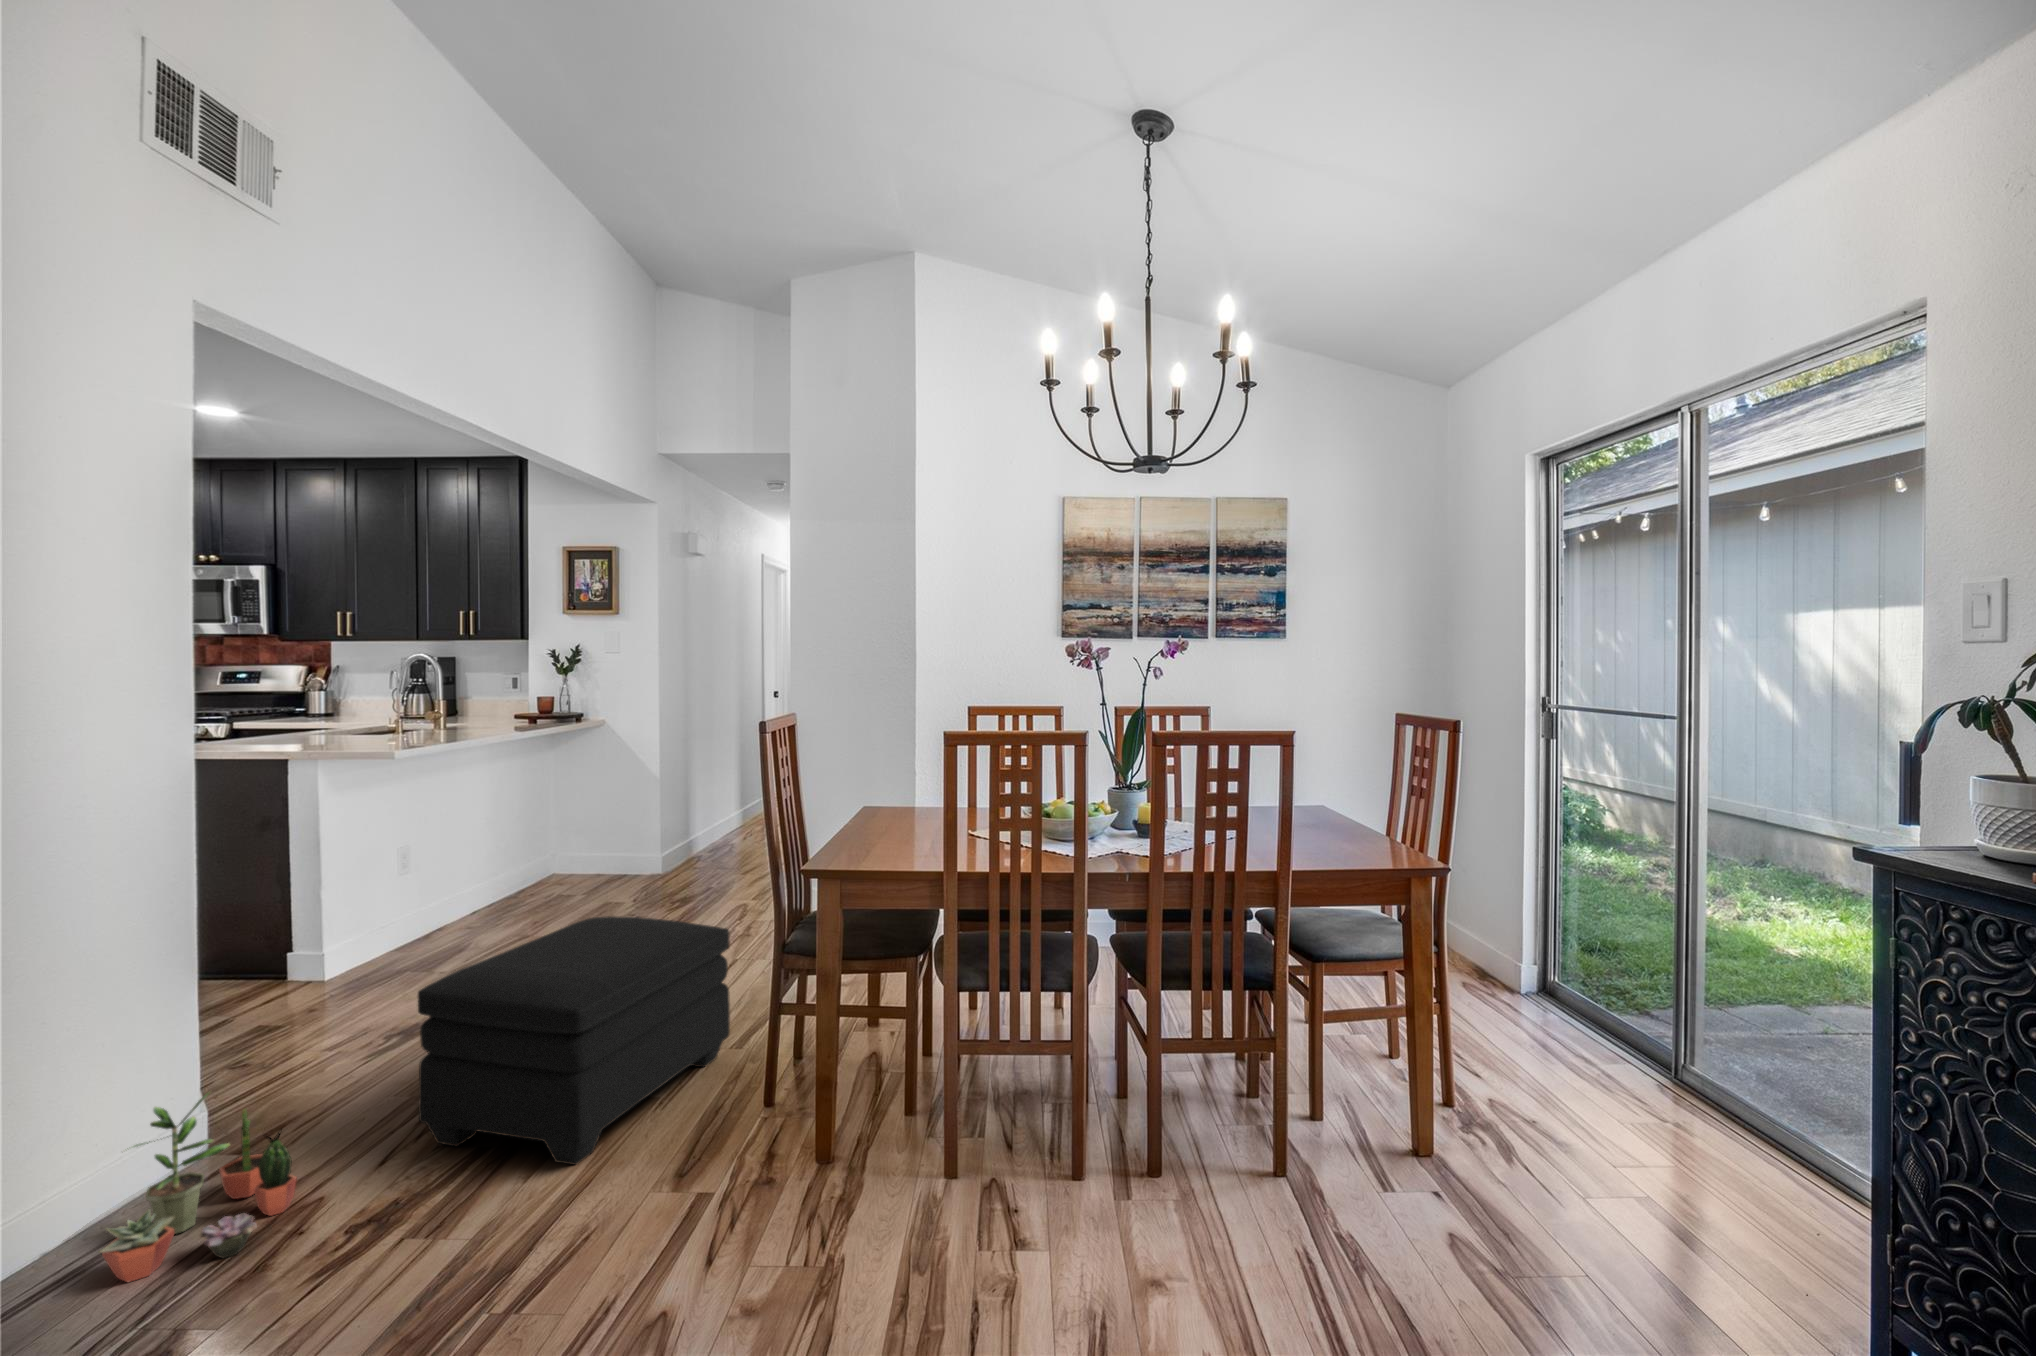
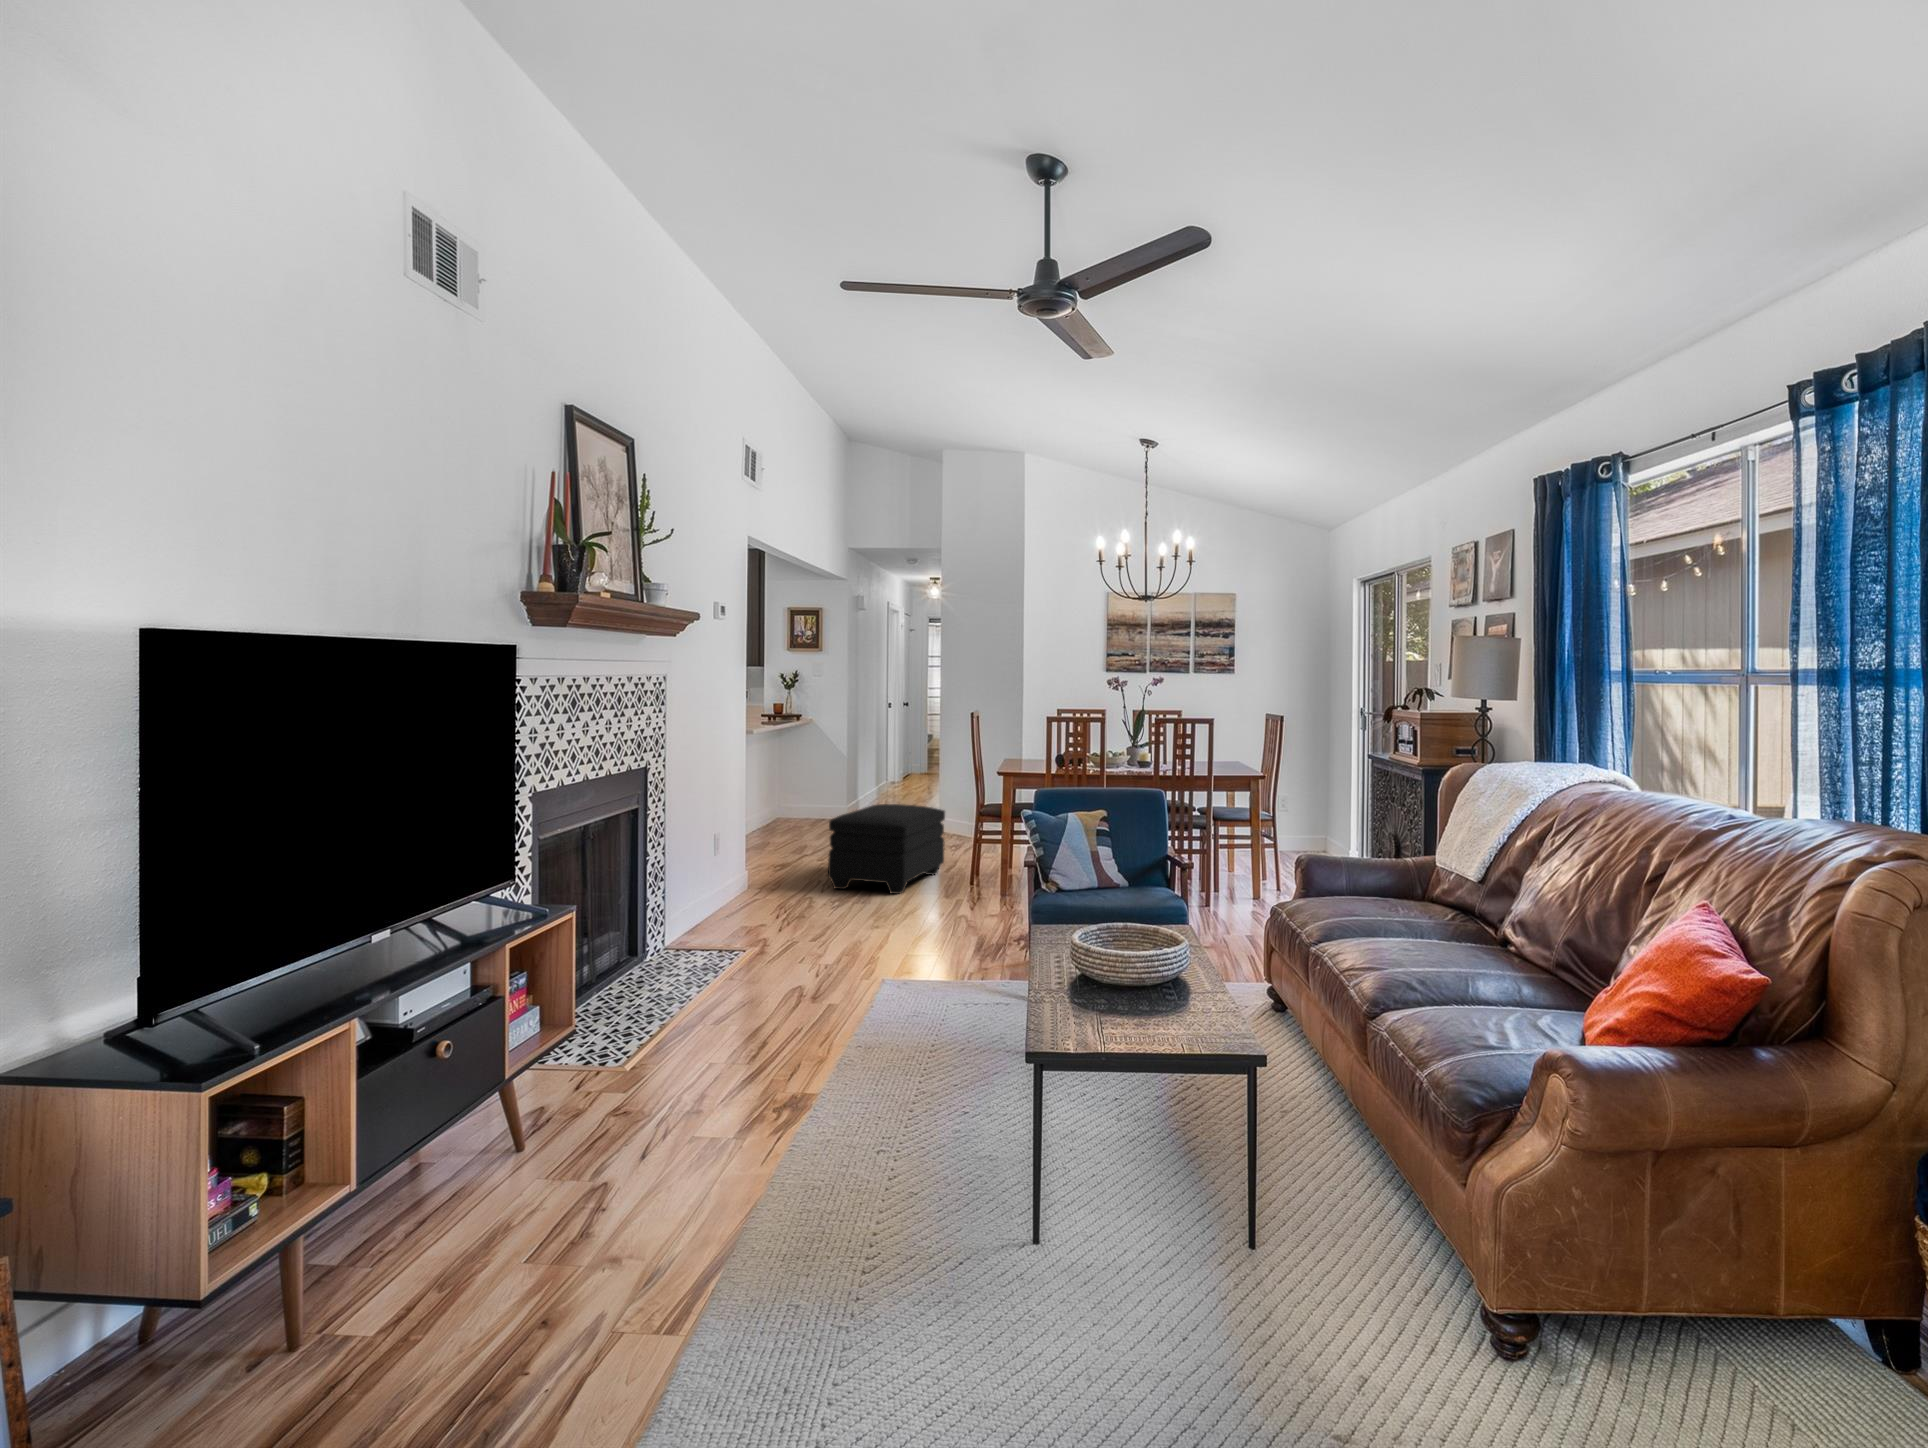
potted plant: present [100,1092,297,1282] -> none [742,848,795,910]

